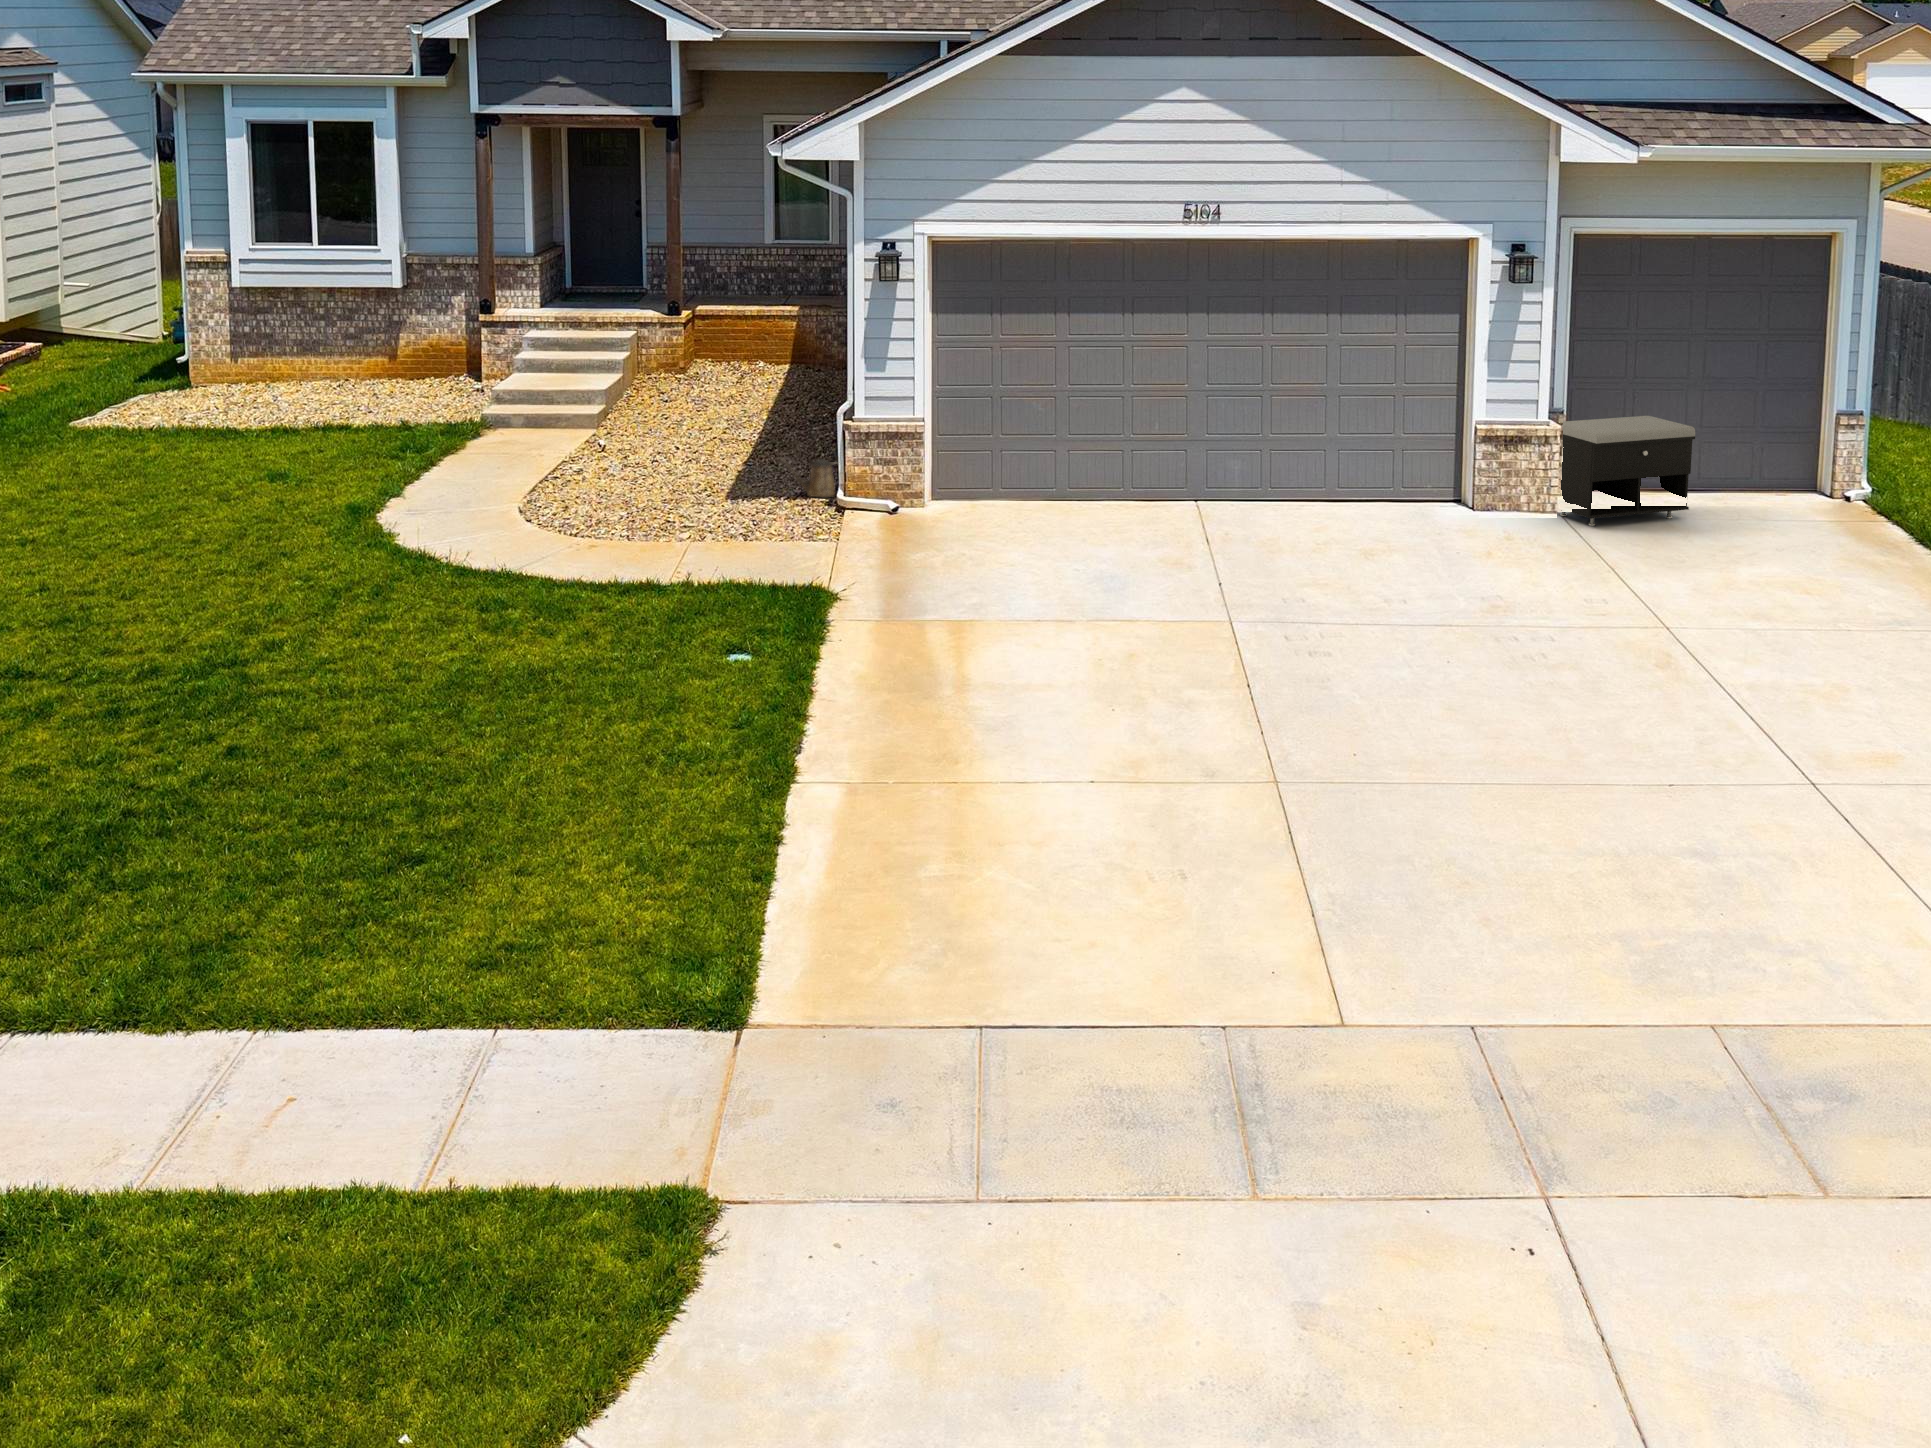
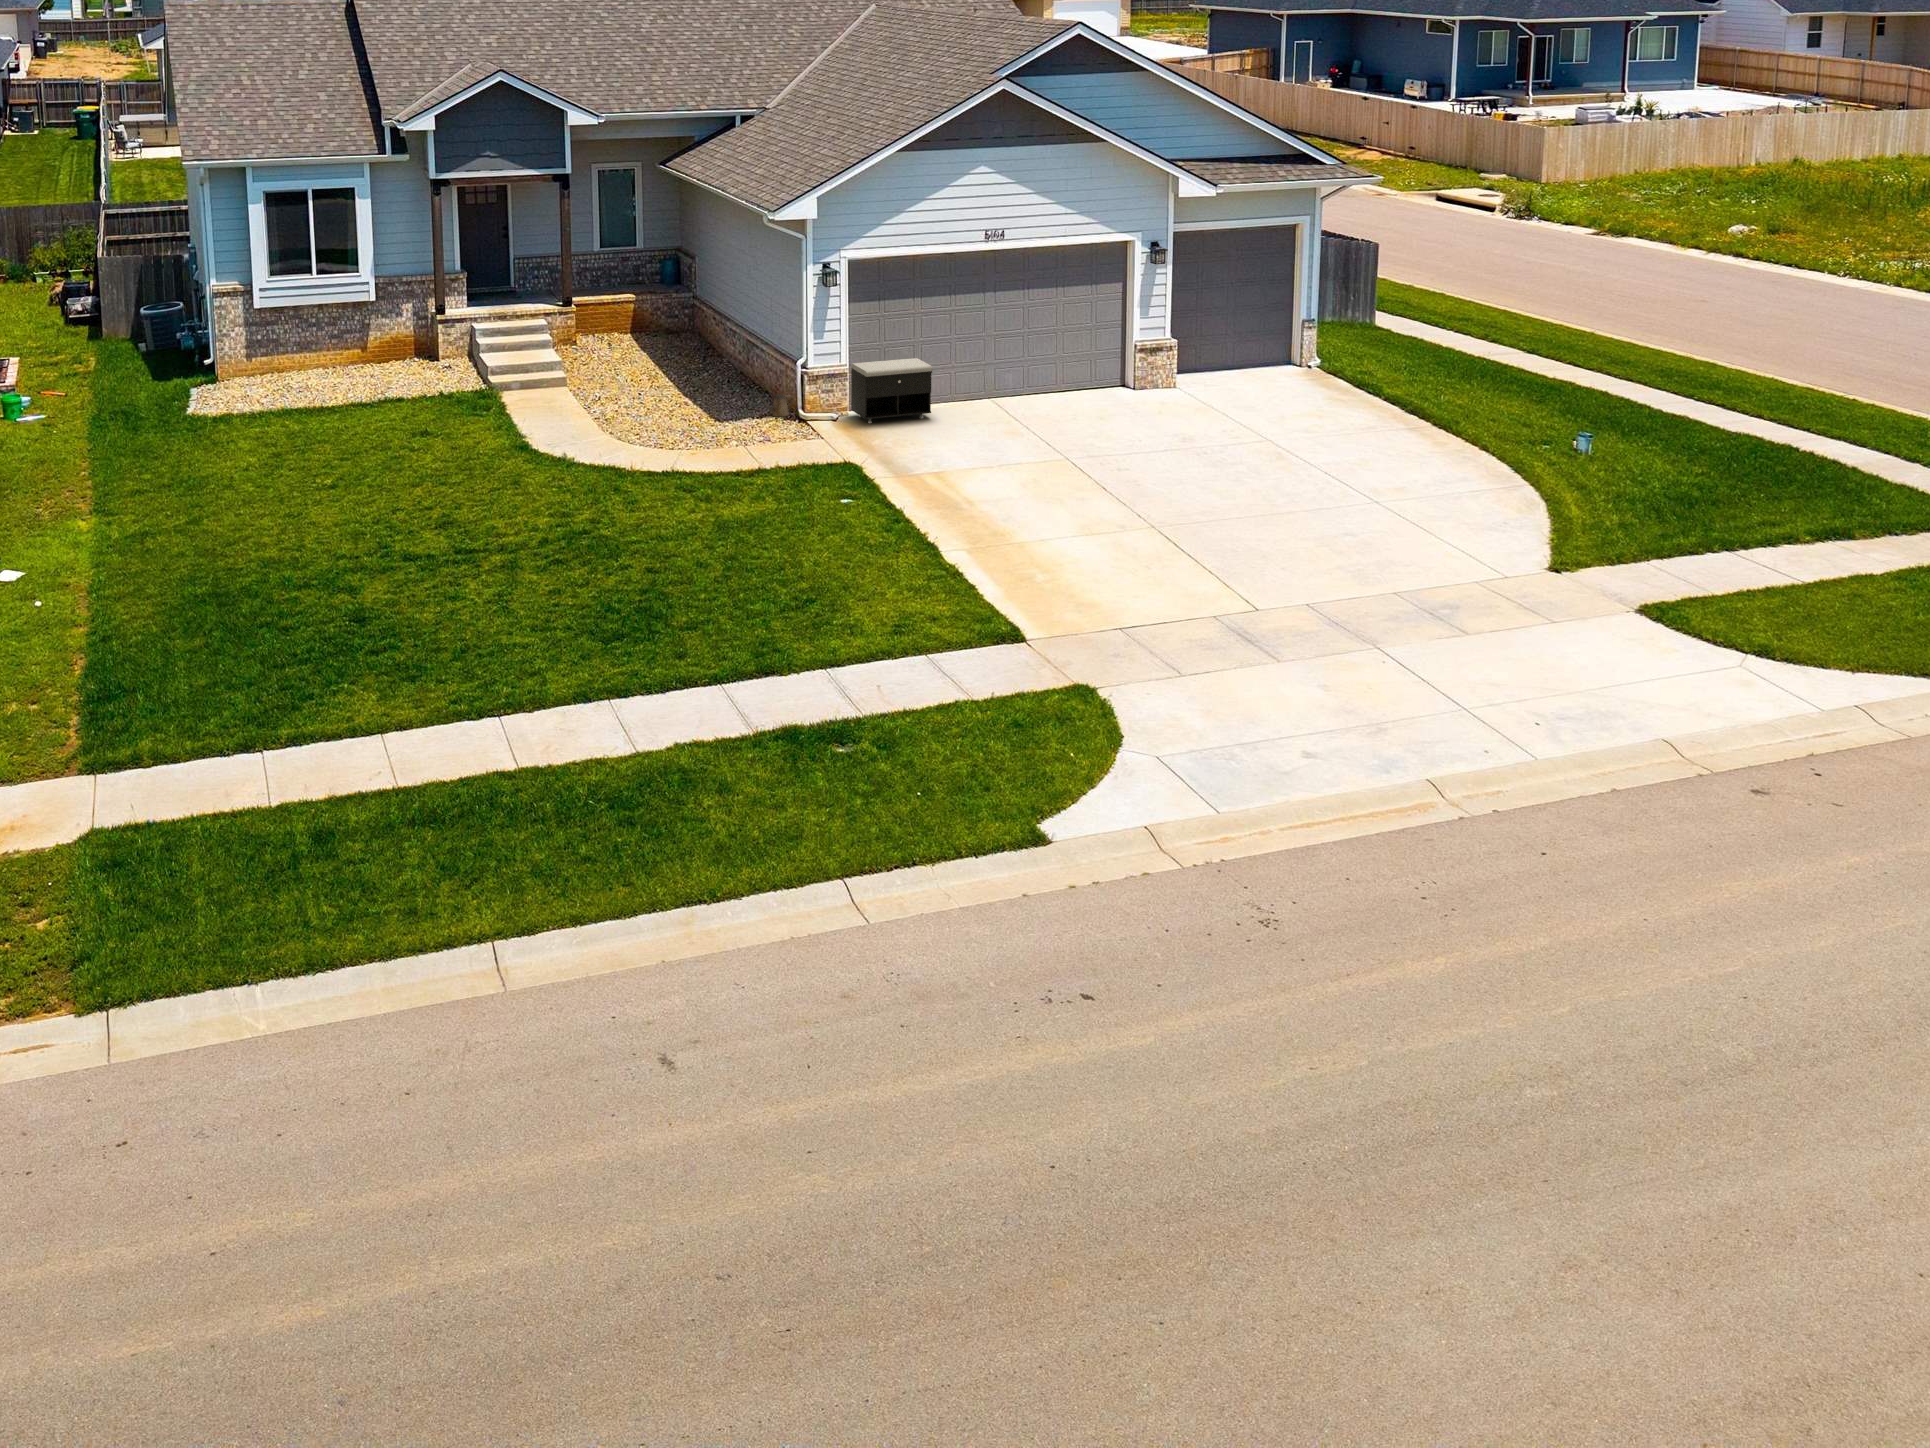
storage bench: present [1560,416,1695,526] -> present [851,358,932,423]

